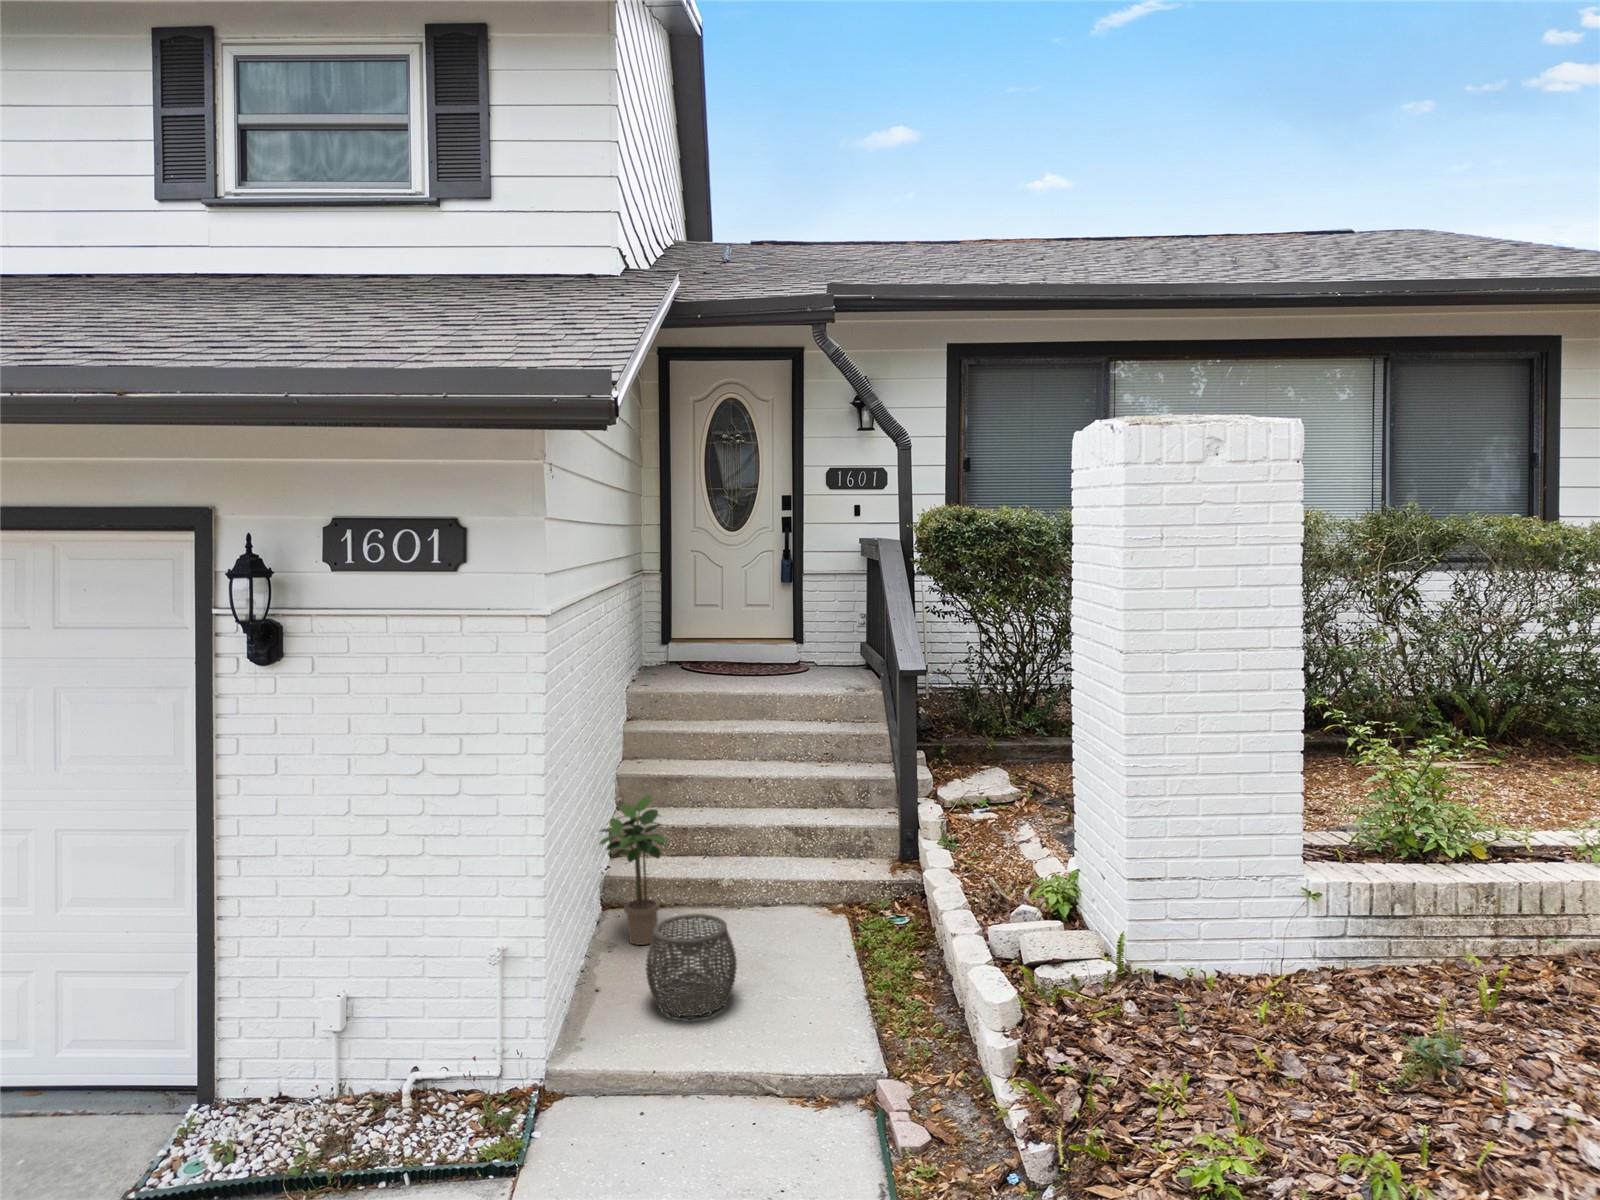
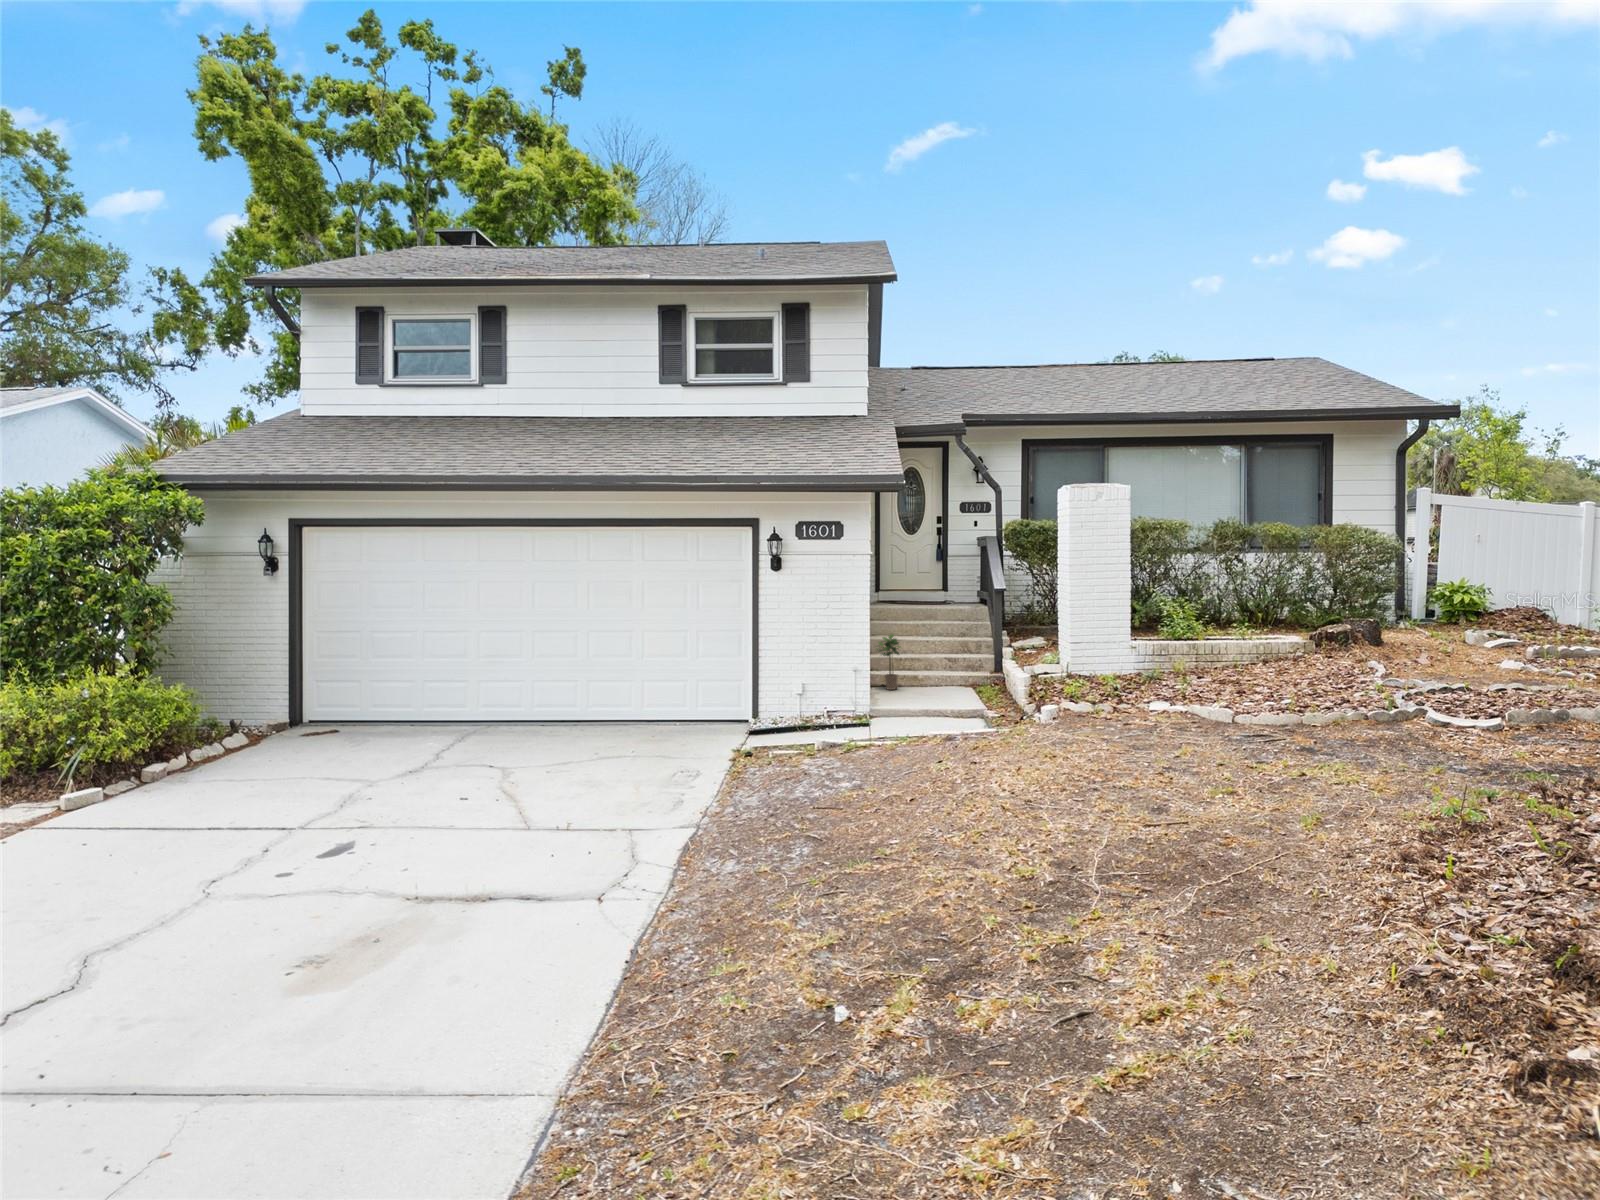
woven basket: present [646,914,737,1016] -> none [899,670,933,702]

